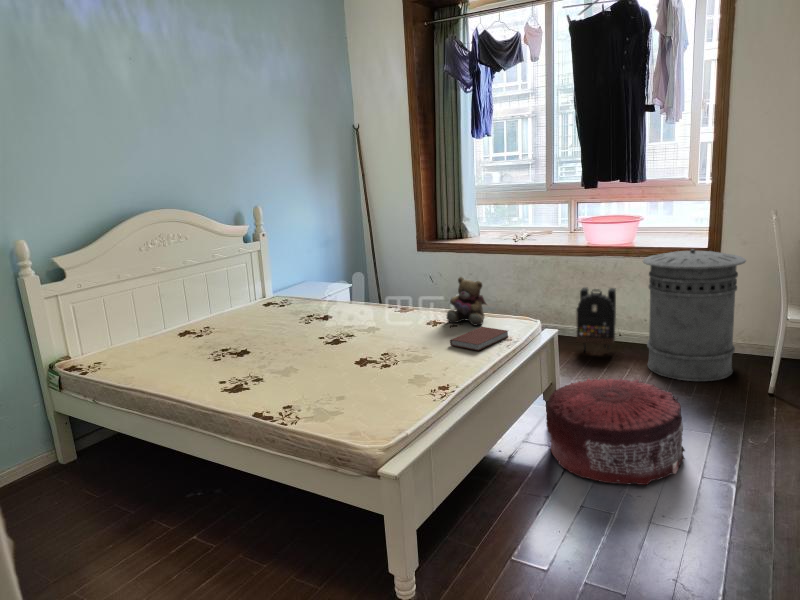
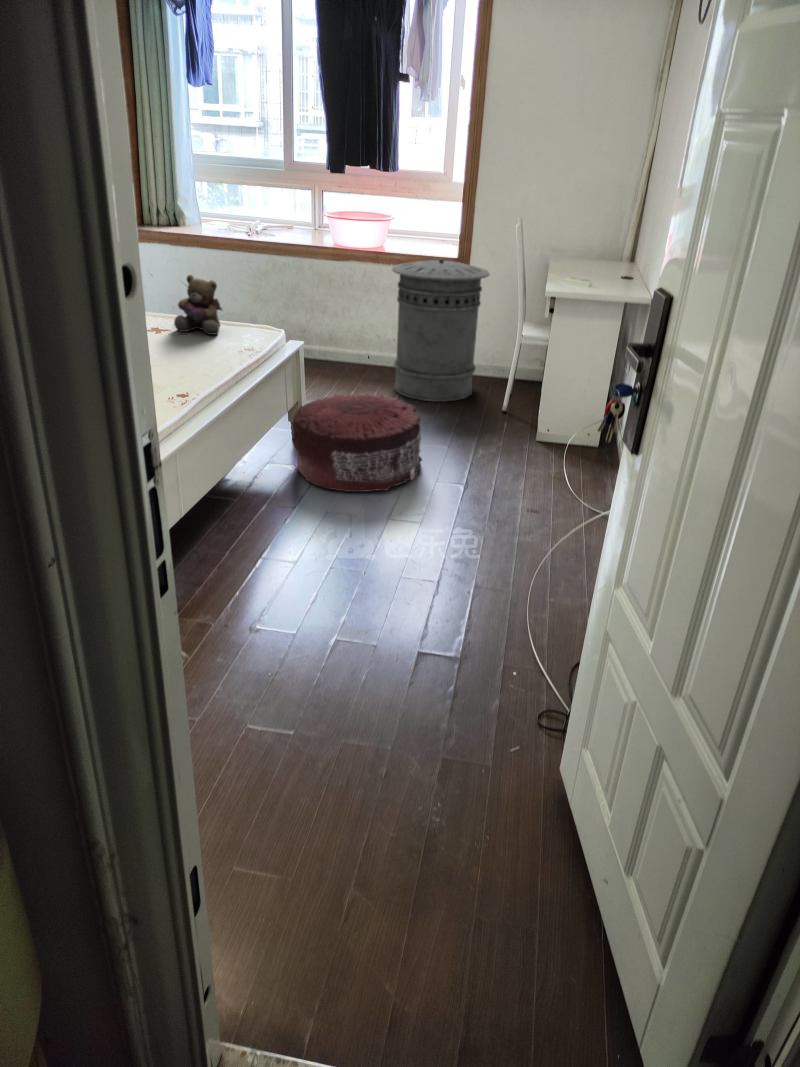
backpack: present [576,287,616,351] -> none [321,299,364,374]
book: present [450,327,508,351] -> none [184,336,251,361]

